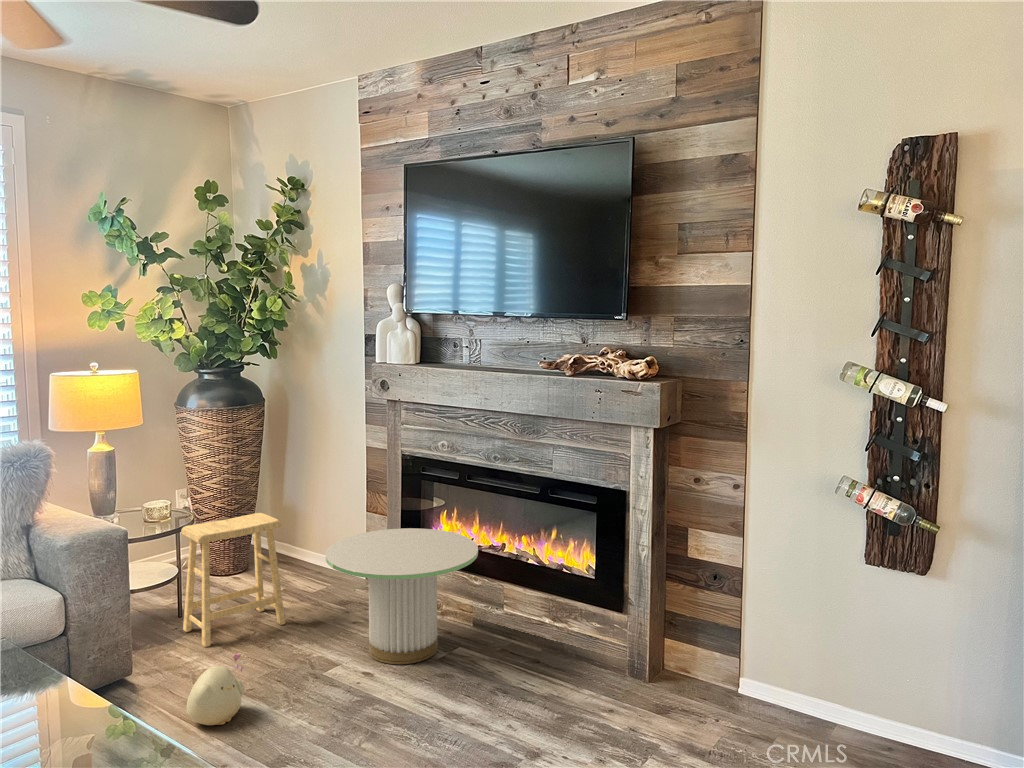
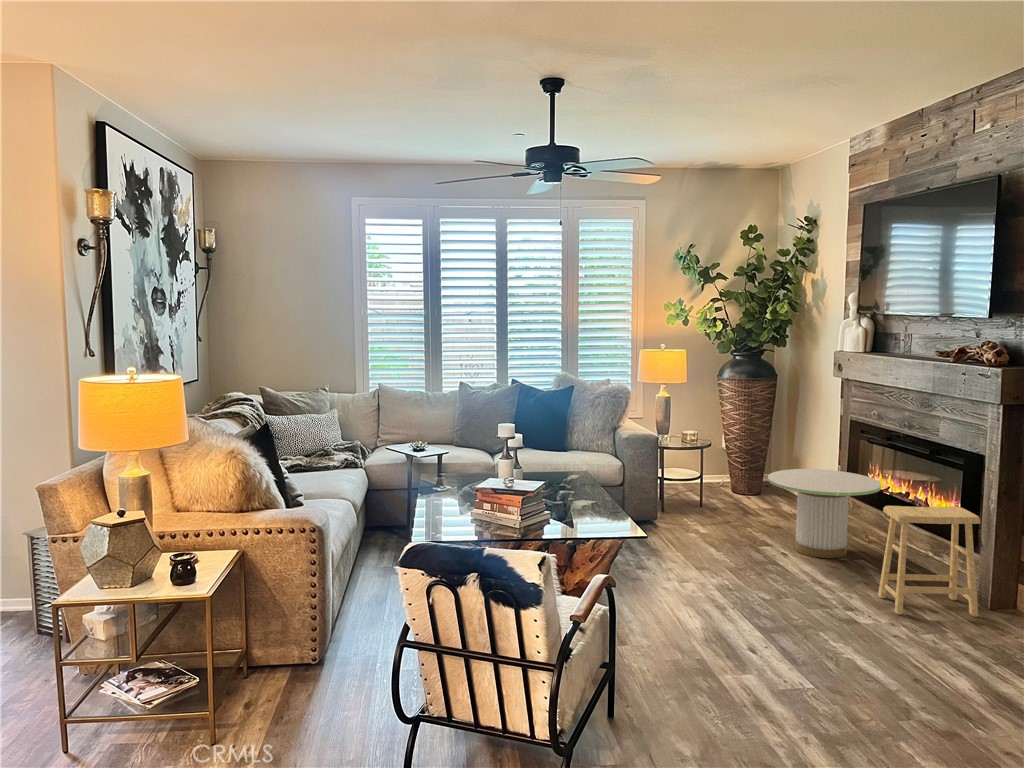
footstool: present [181,513,285,647] -> present [878,506,980,617]
plush toy: present [187,654,245,725] -> none [669,515,704,551]

